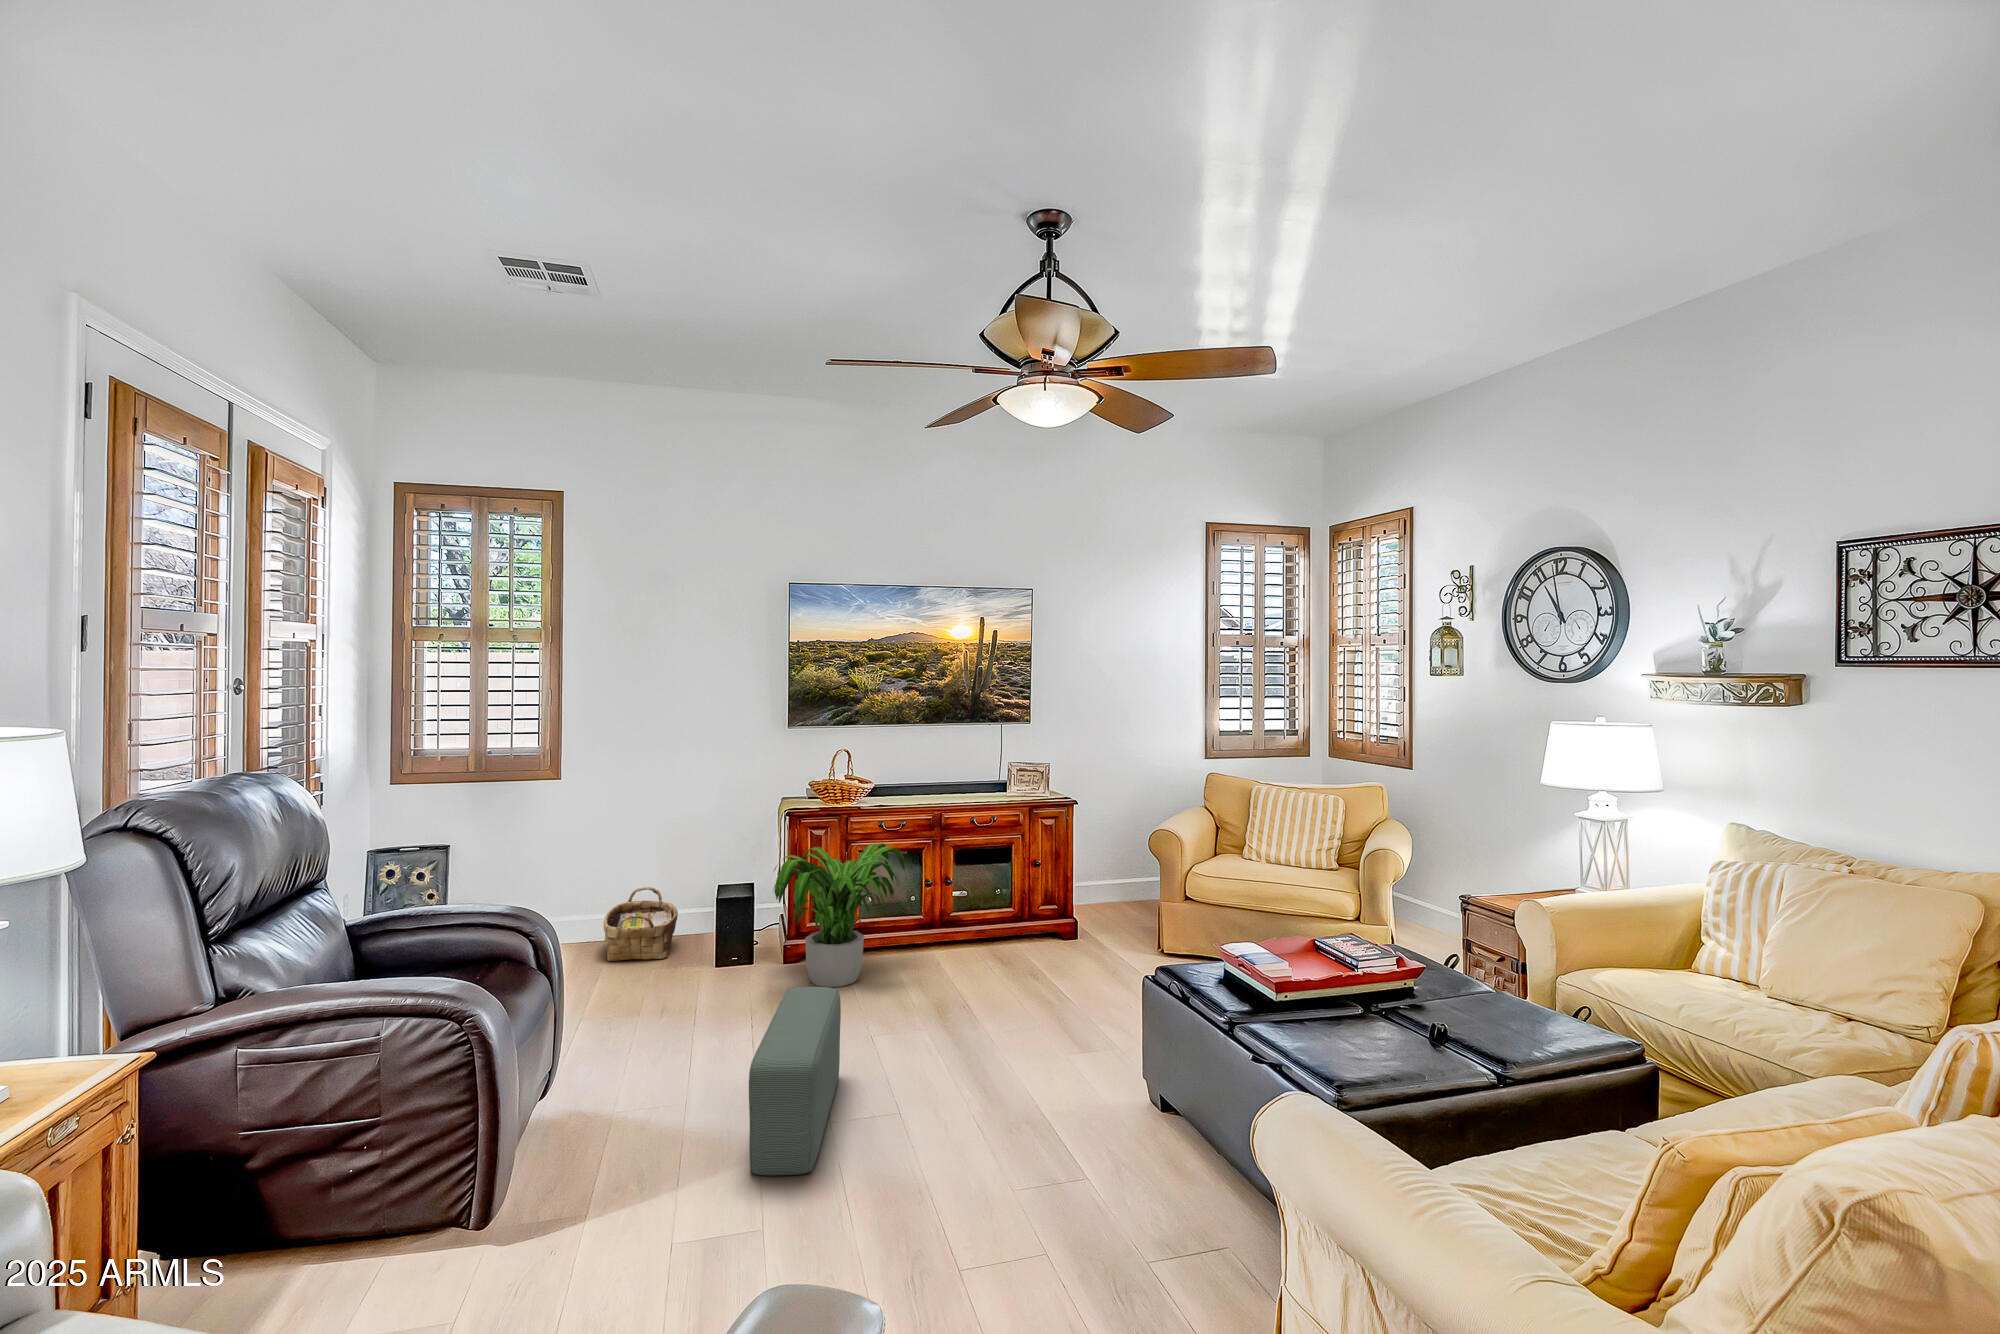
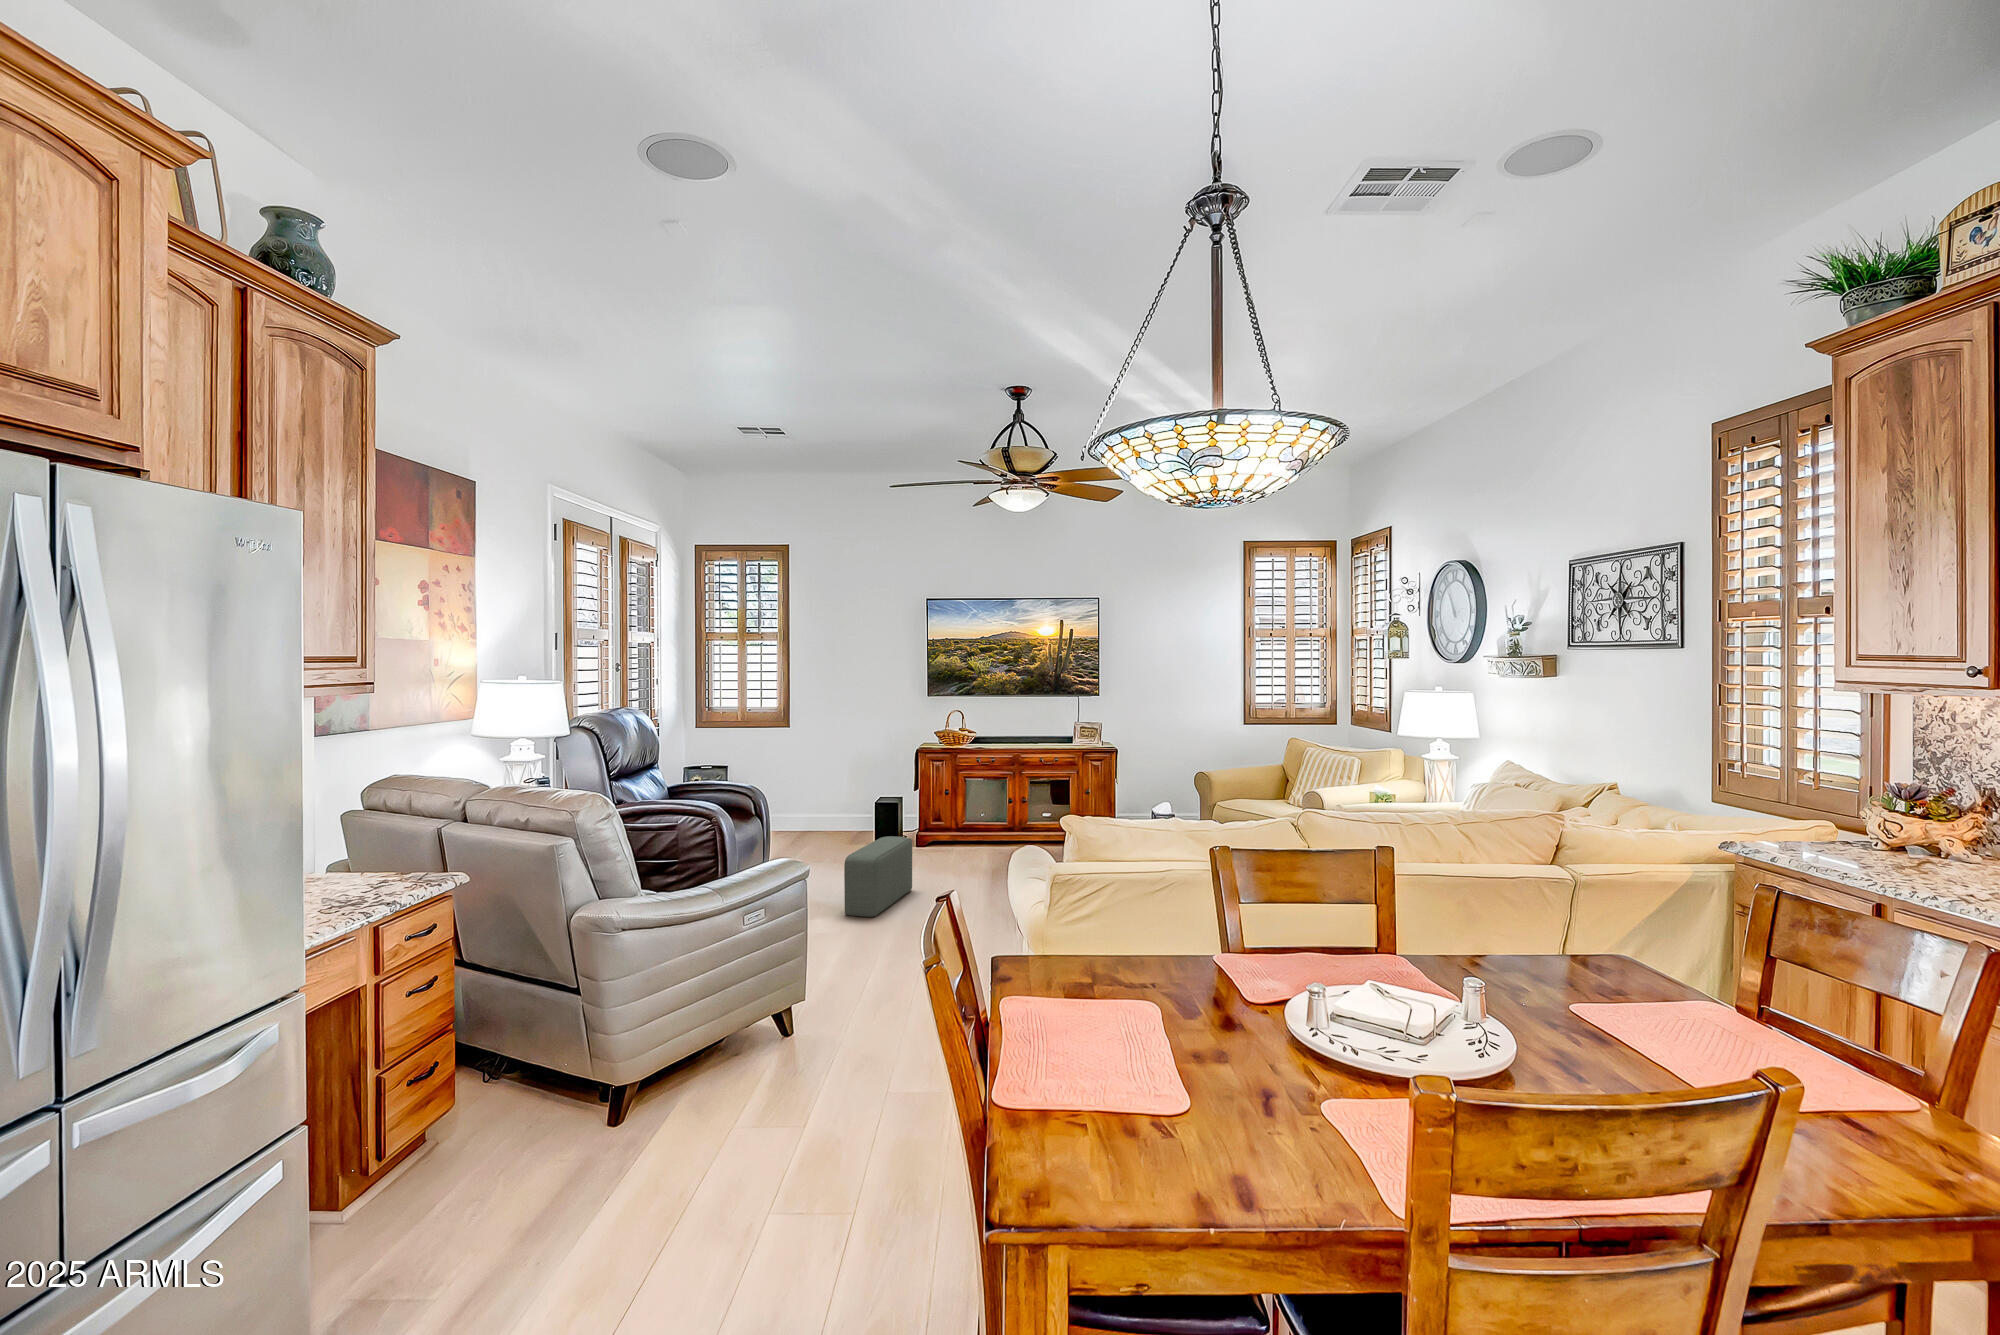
potted plant: present [774,843,905,987] -> none [897,771,989,858]
woven basket: present [604,887,678,961] -> none [809,797,854,840]

